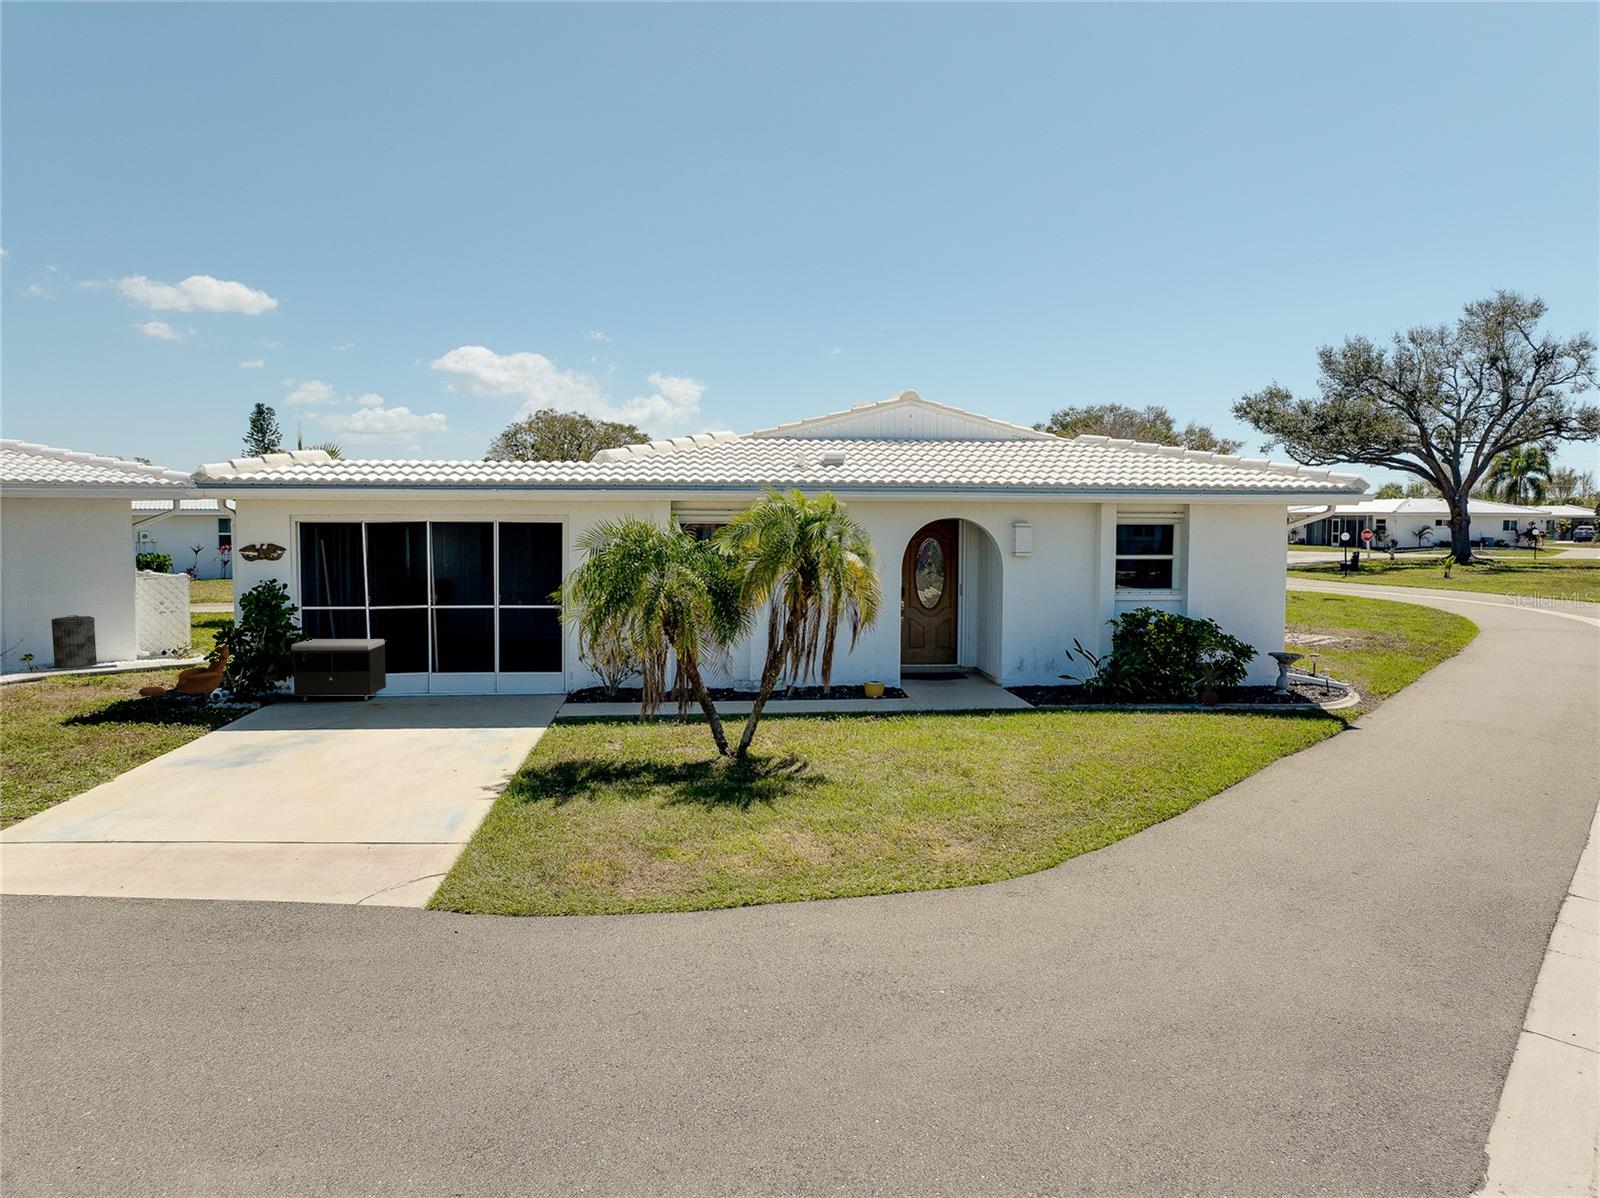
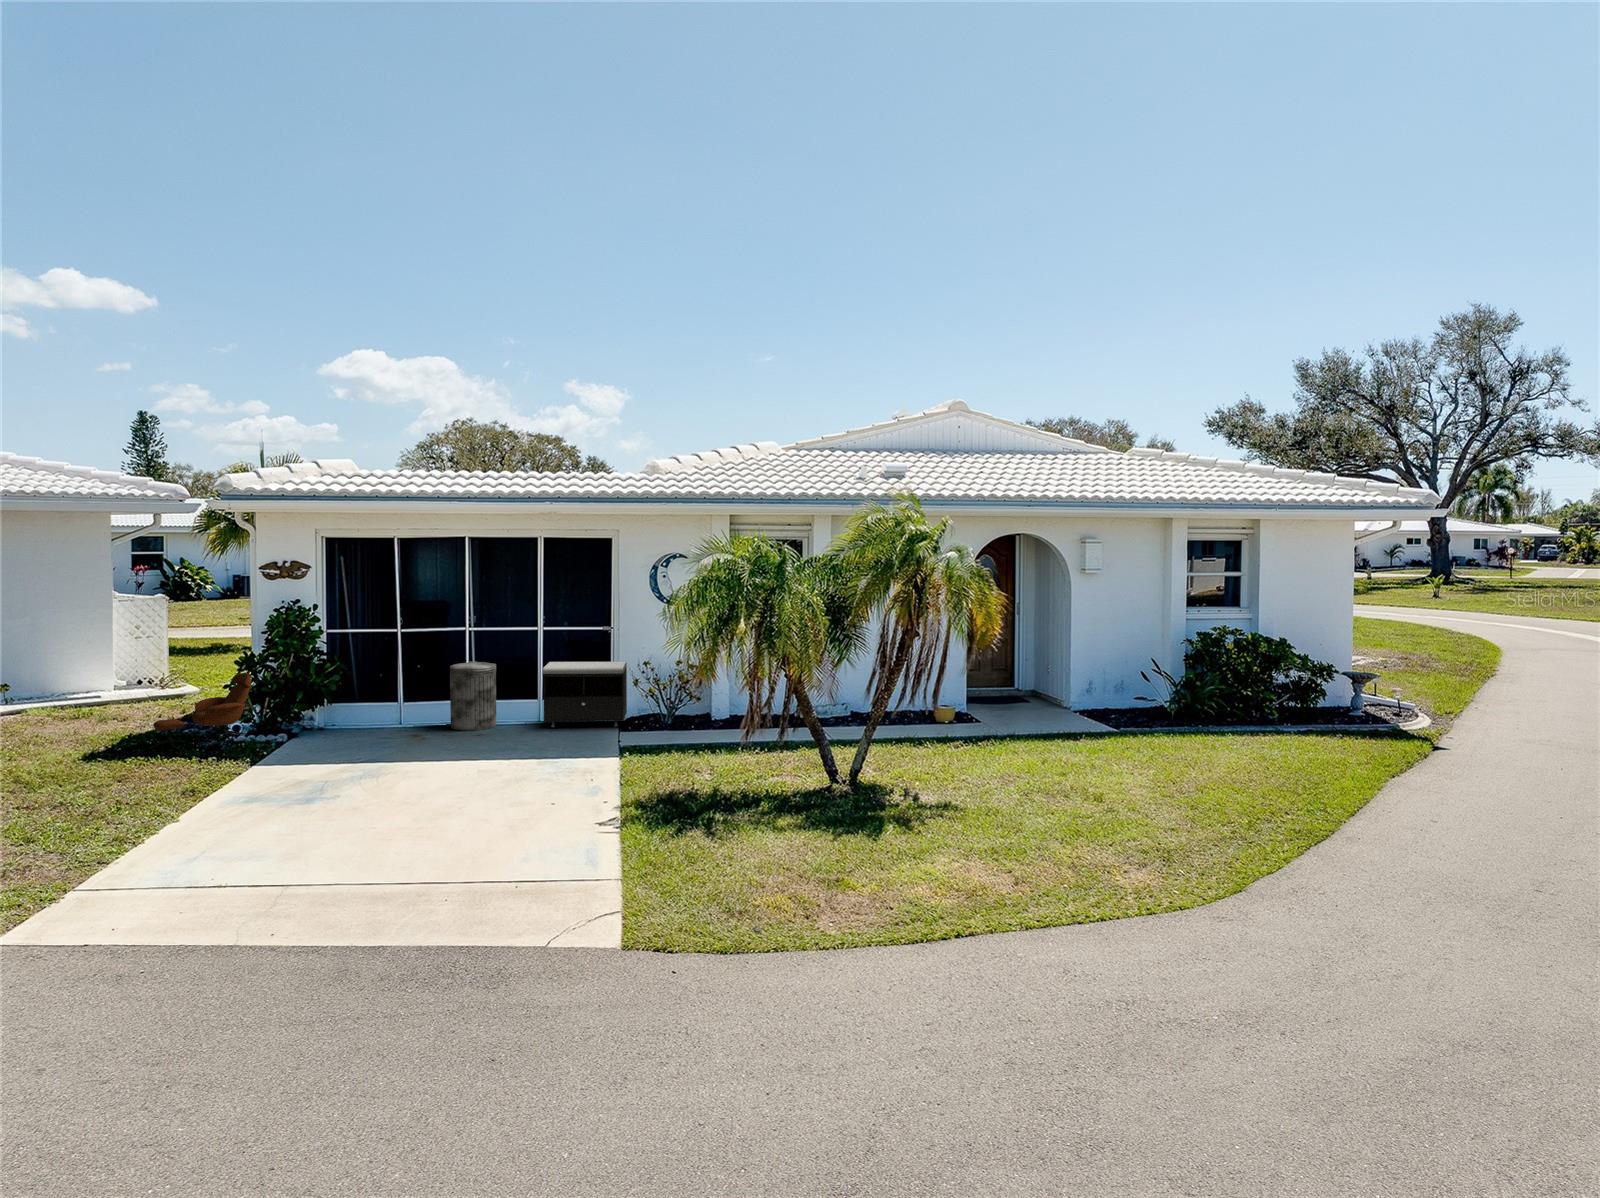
trash can: present [51,615,97,668] -> present [450,661,497,731]
storage bench: present [291,639,386,701] -> present [543,662,627,727]
decorative plant: present [1197,663,1218,705] -> none [1267,682,1321,726]

